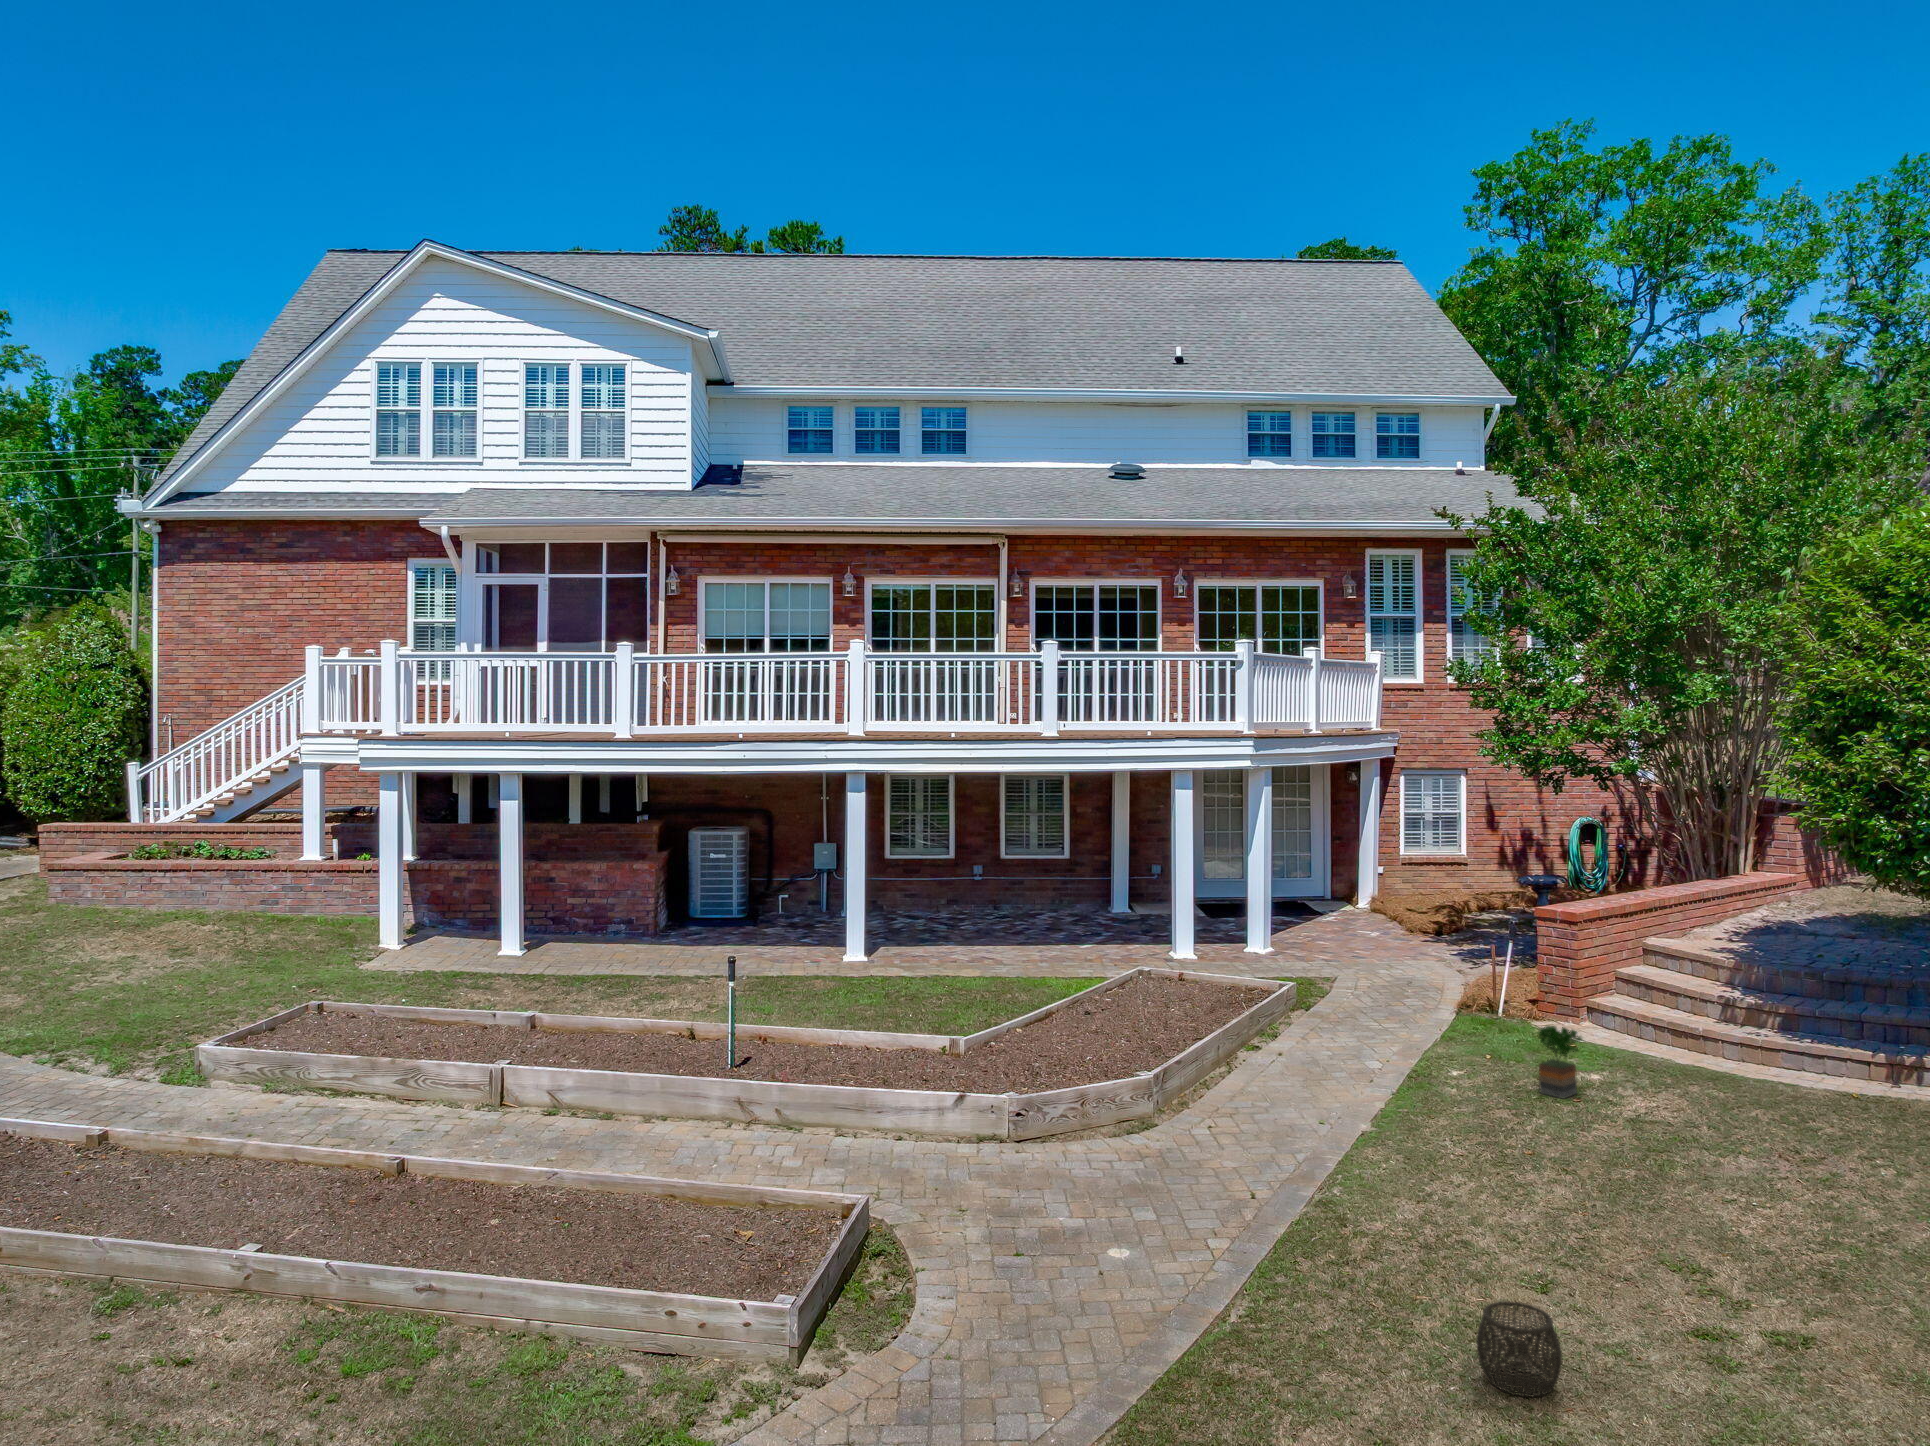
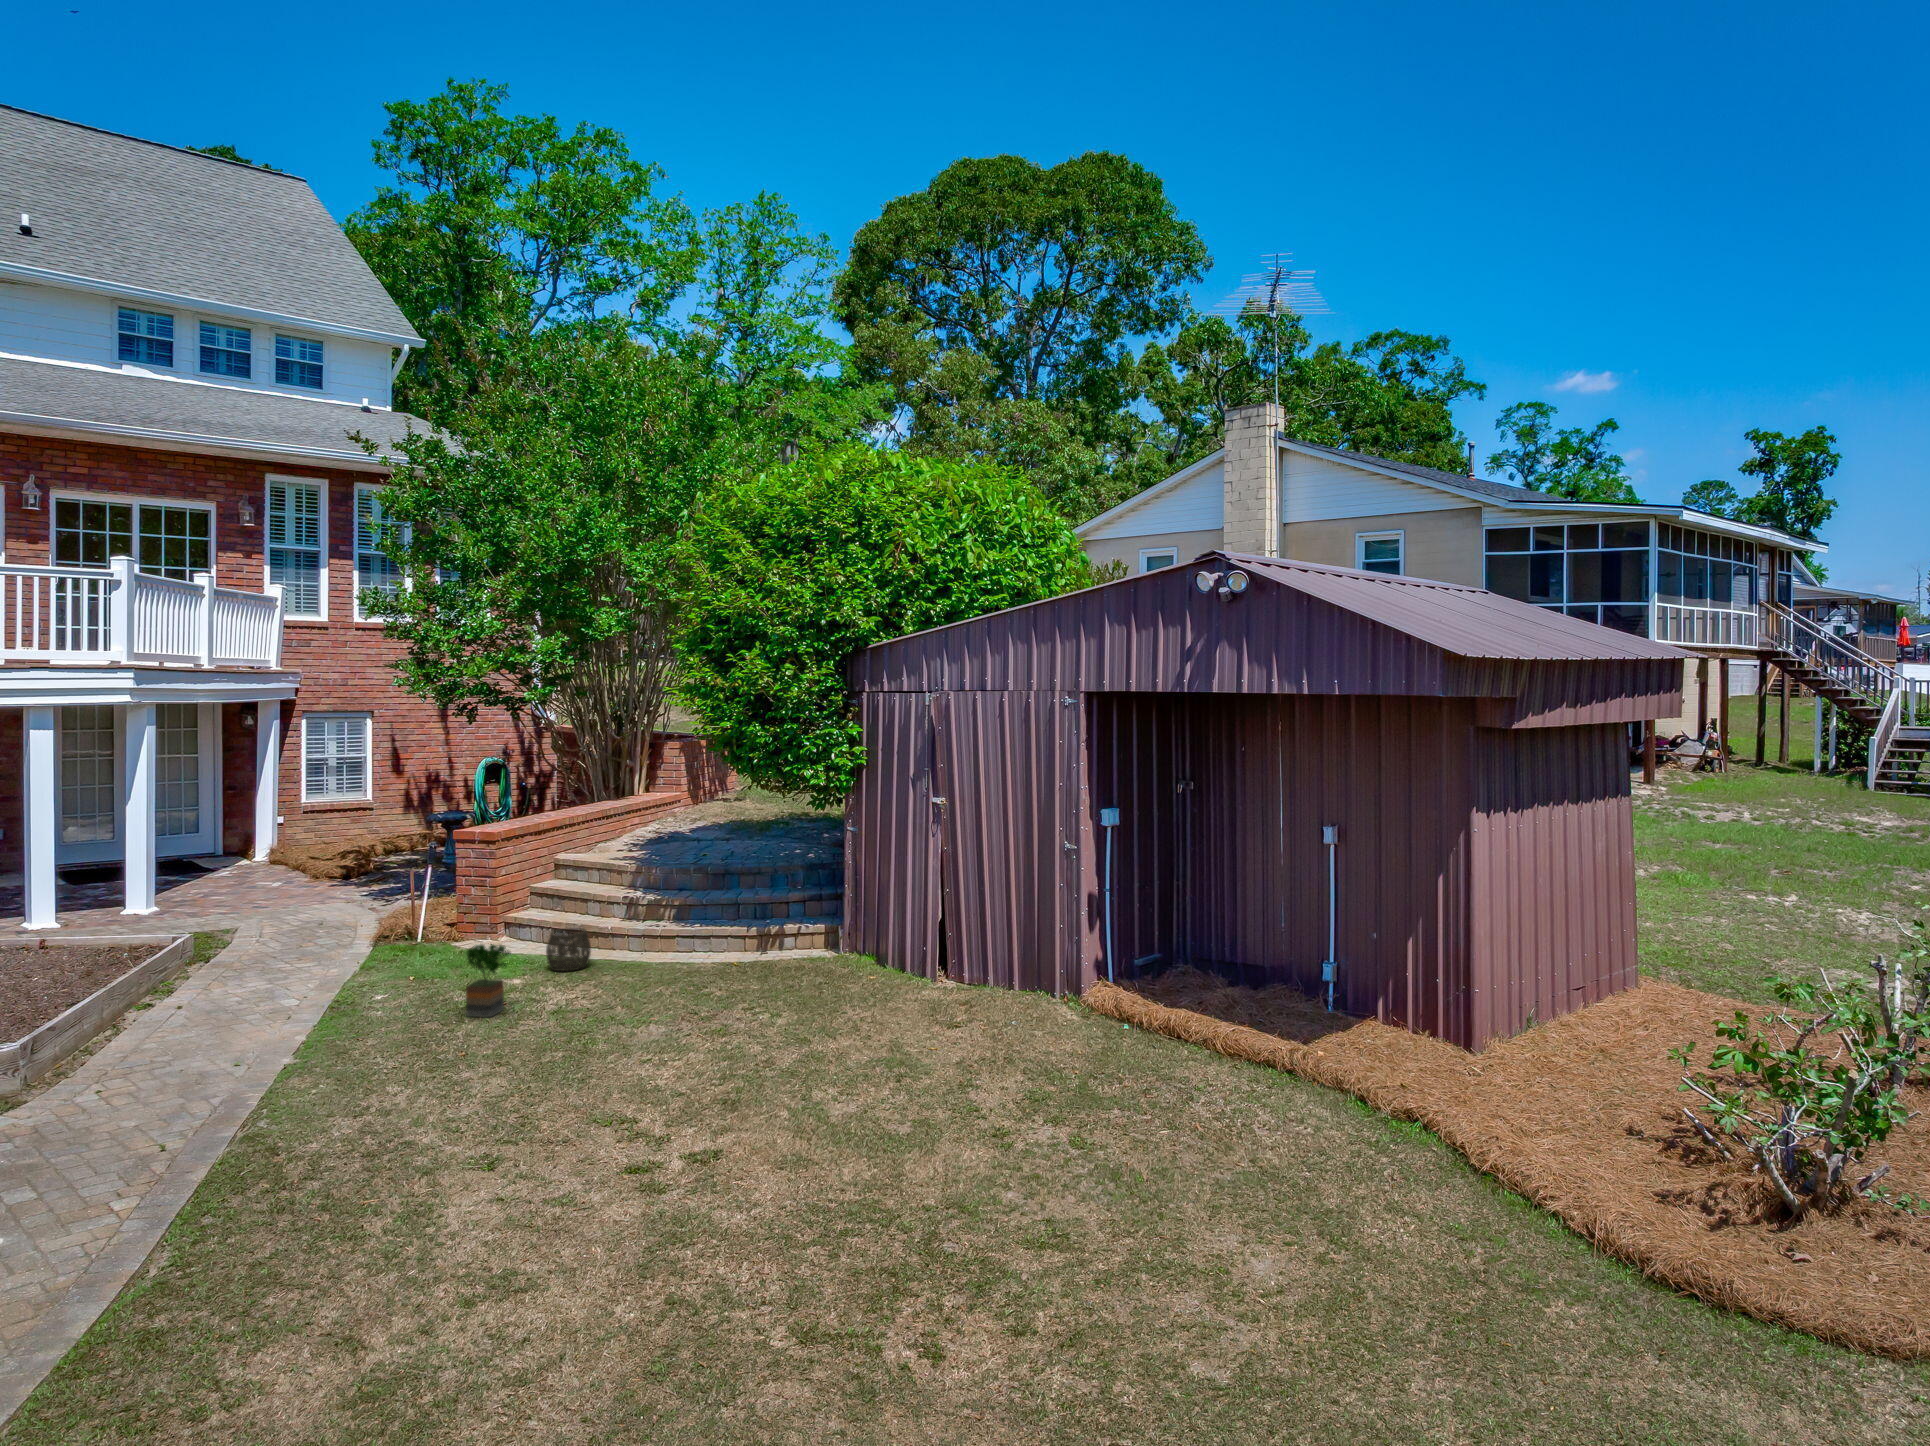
woven basket: present [1477,1301,1562,1397] -> present [546,928,591,971]

